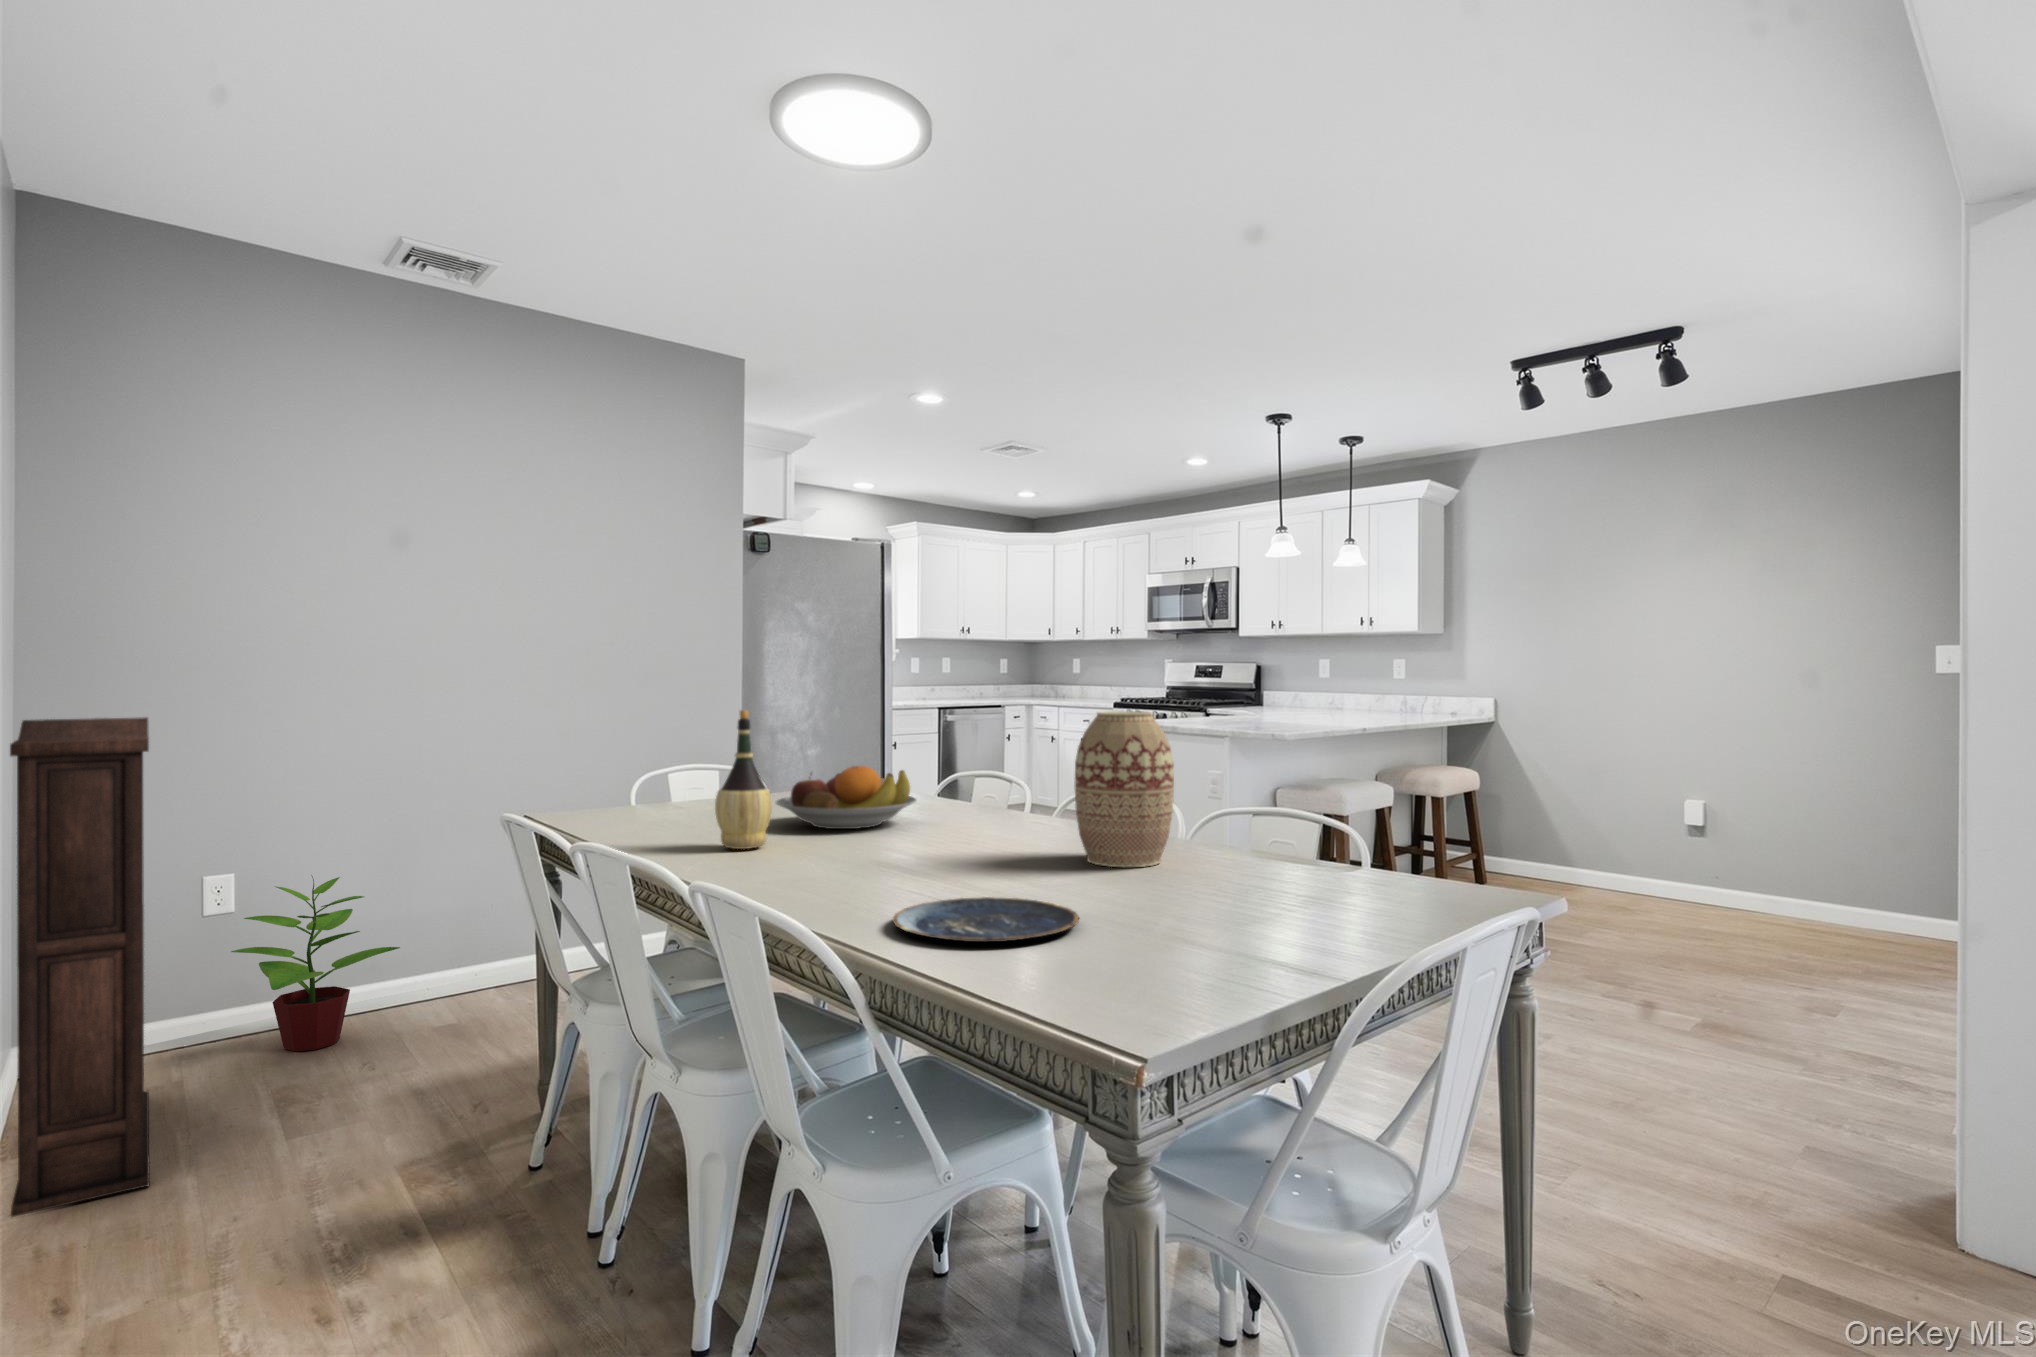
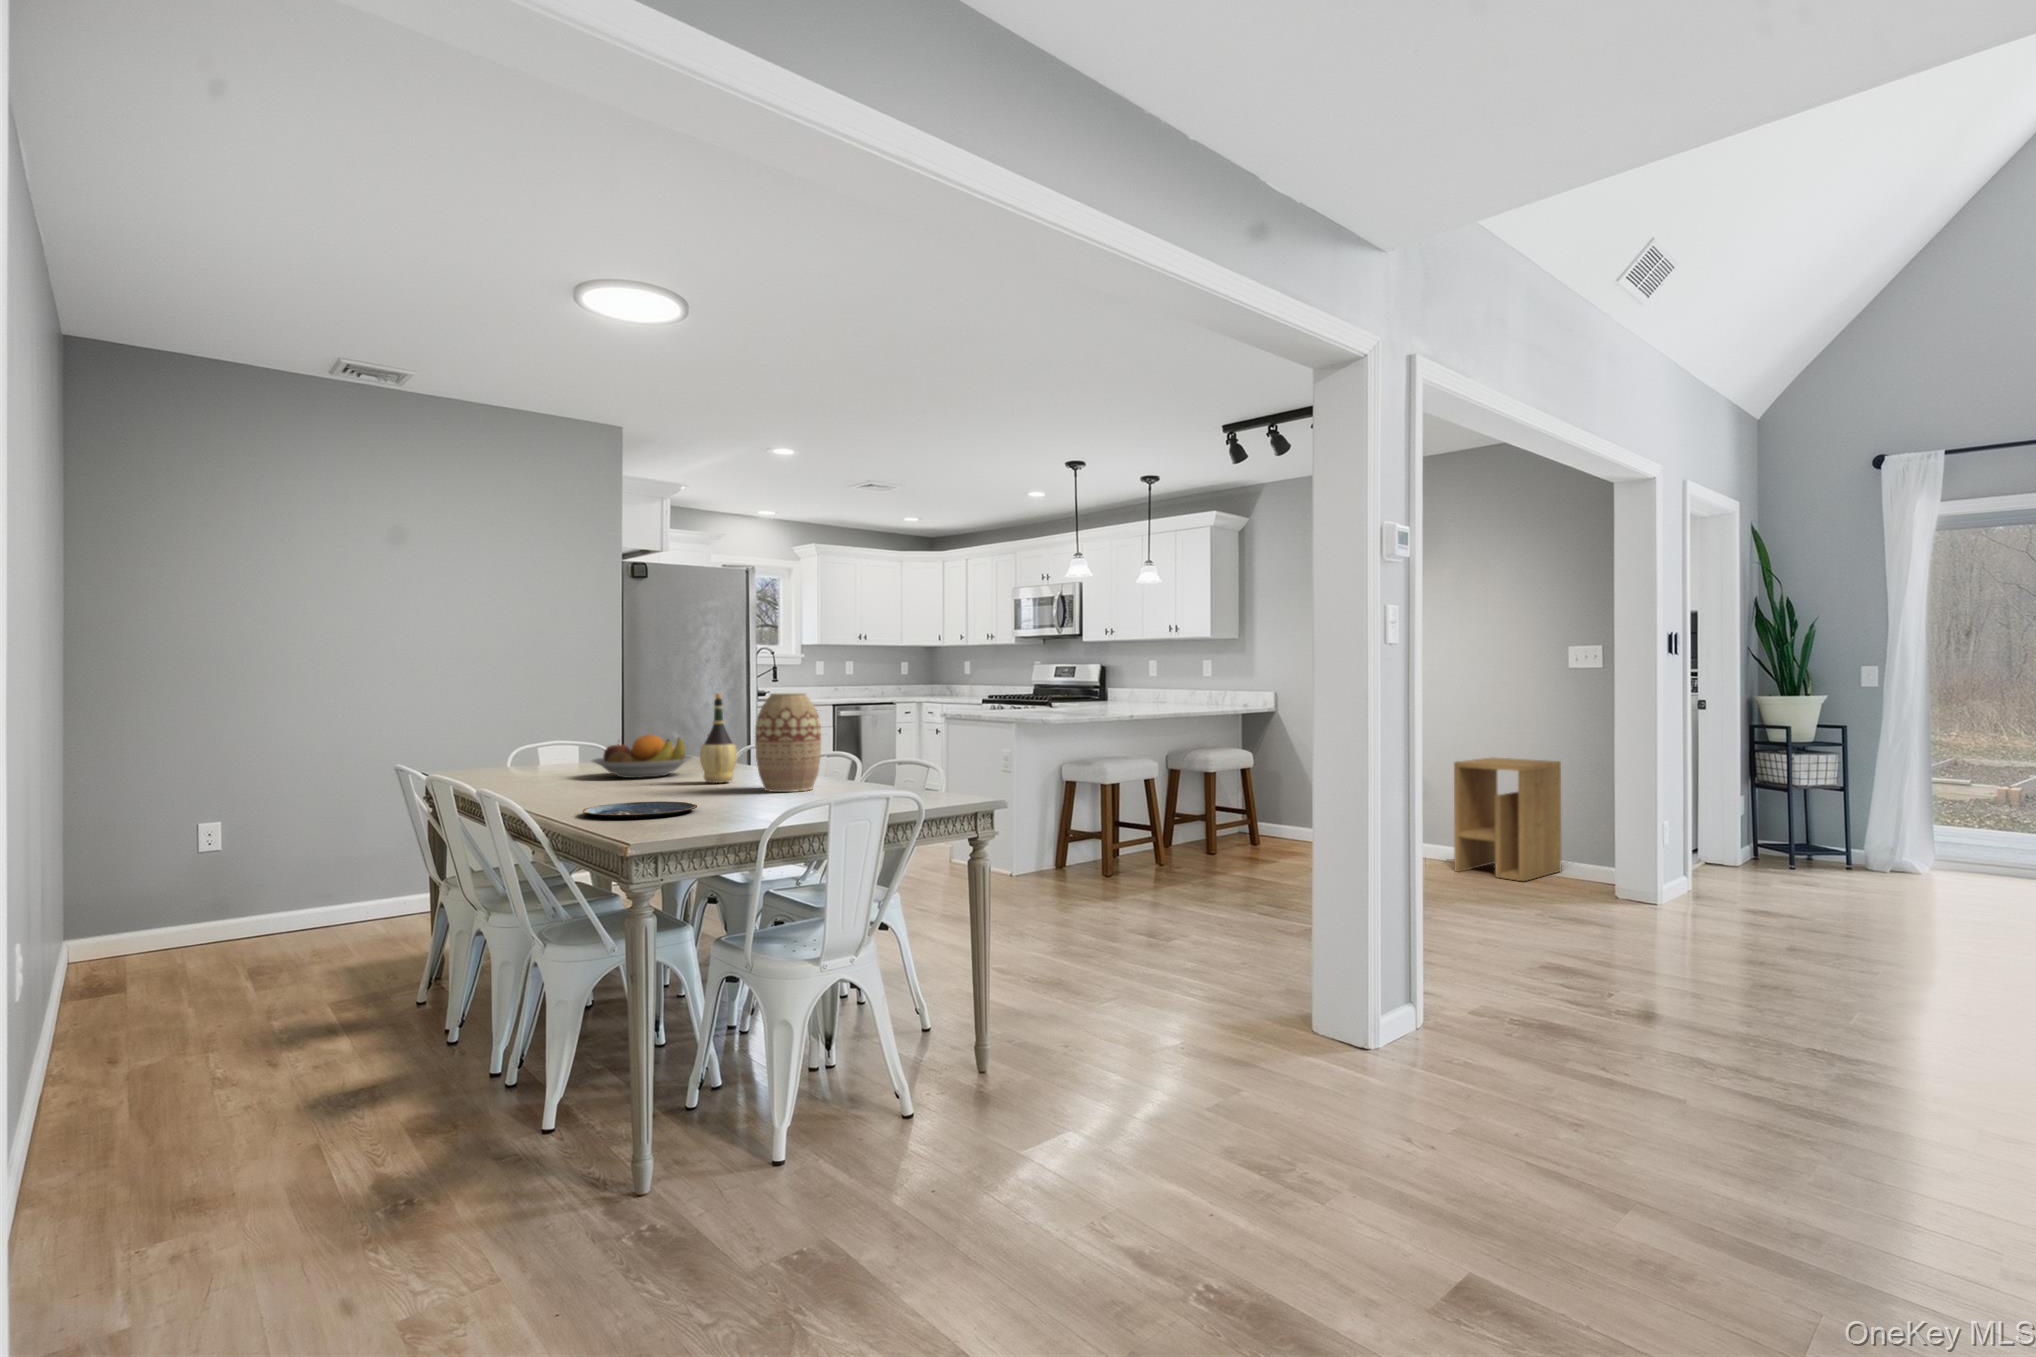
wine bottle: present [715,710,772,849] -> present [700,693,737,783]
bookshelf: present [10,717,149,1217] -> none [67,704,160,1027]
side table: none [1782,785,1919,948] -> present [1454,757,1562,881]
potted plant: present [231,875,400,1052] -> none [219,821,345,948]

